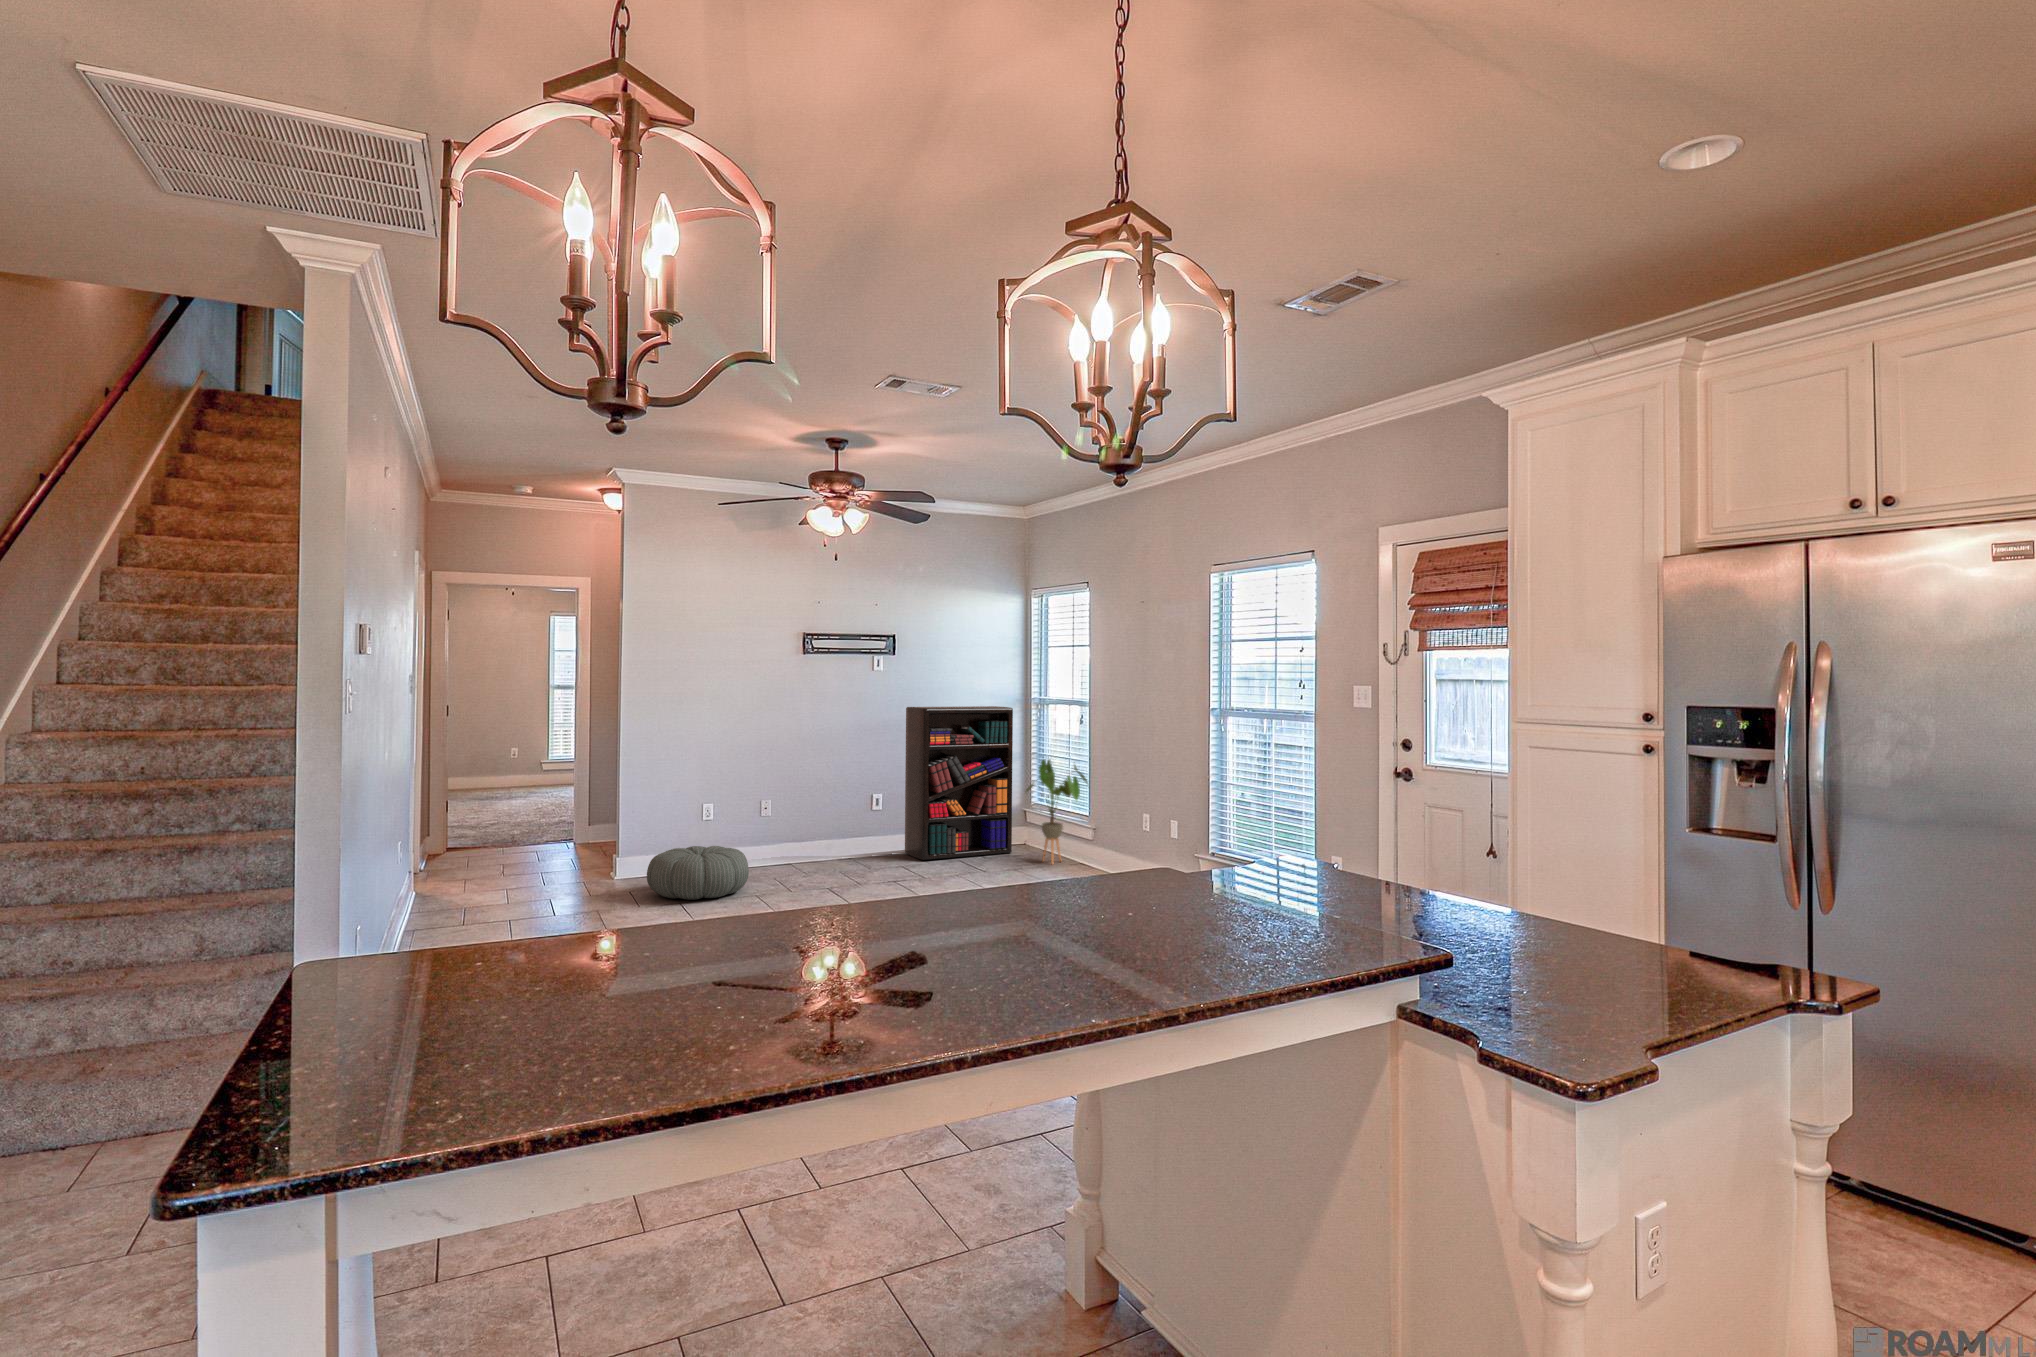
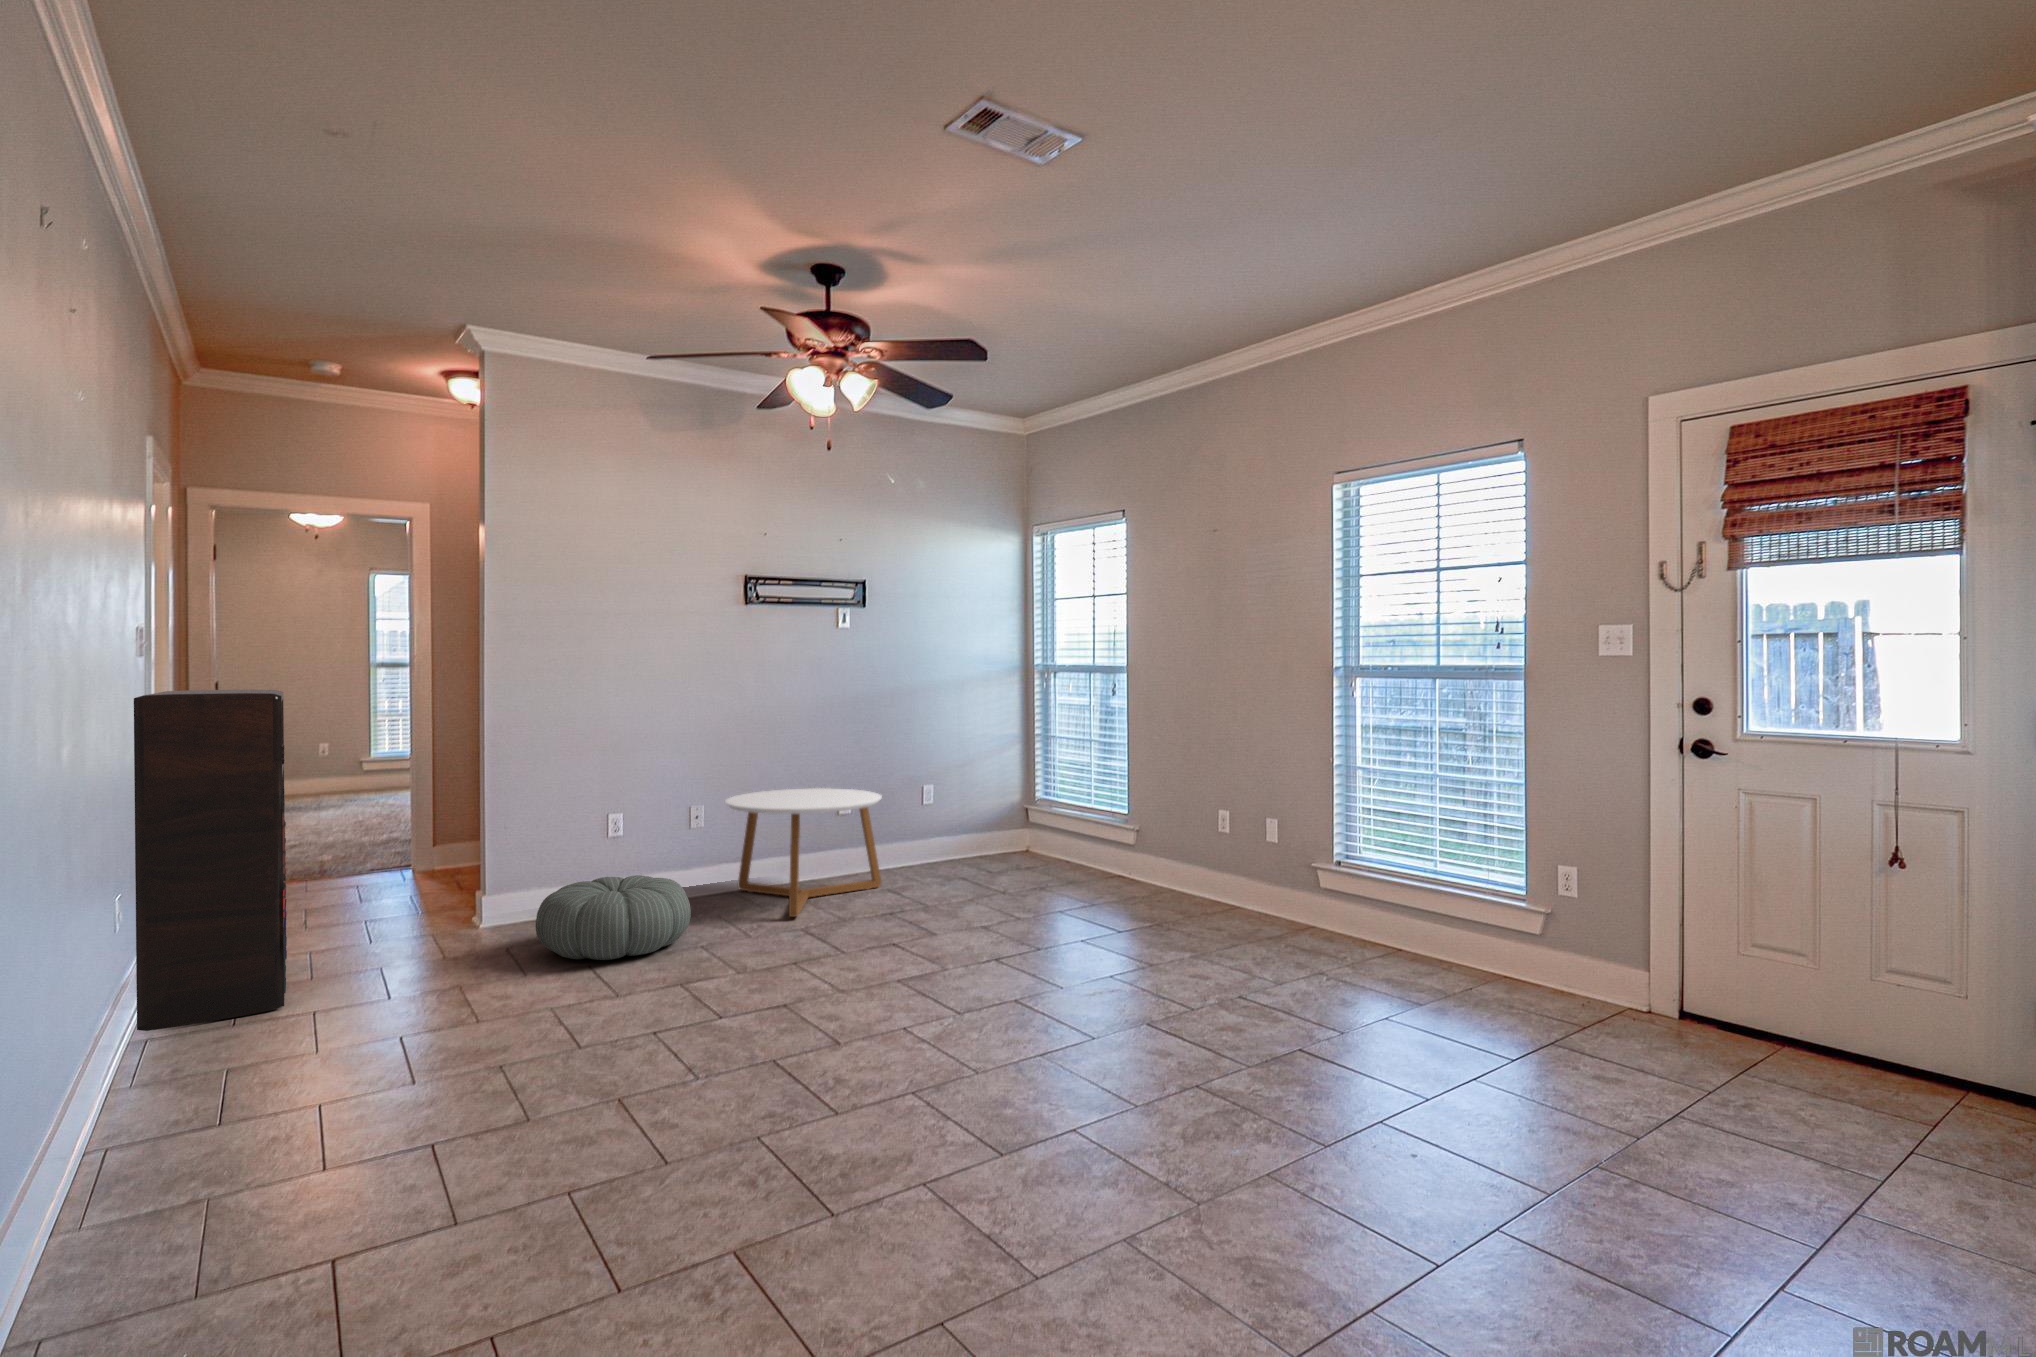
bookshelf: present [905,706,1013,860] -> present [134,689,287,1031]
house plant: present [1026,760,1088,863] -> none [1045,740,1129,877]
coffee table: none [781,791,896,881] -> present [725,788,881,917]

